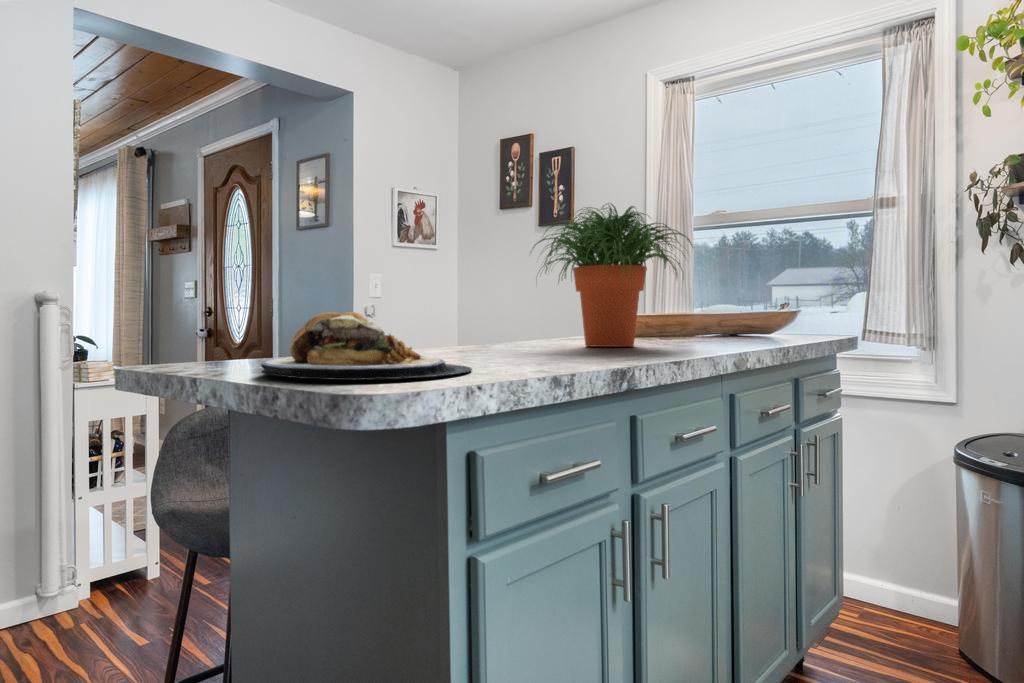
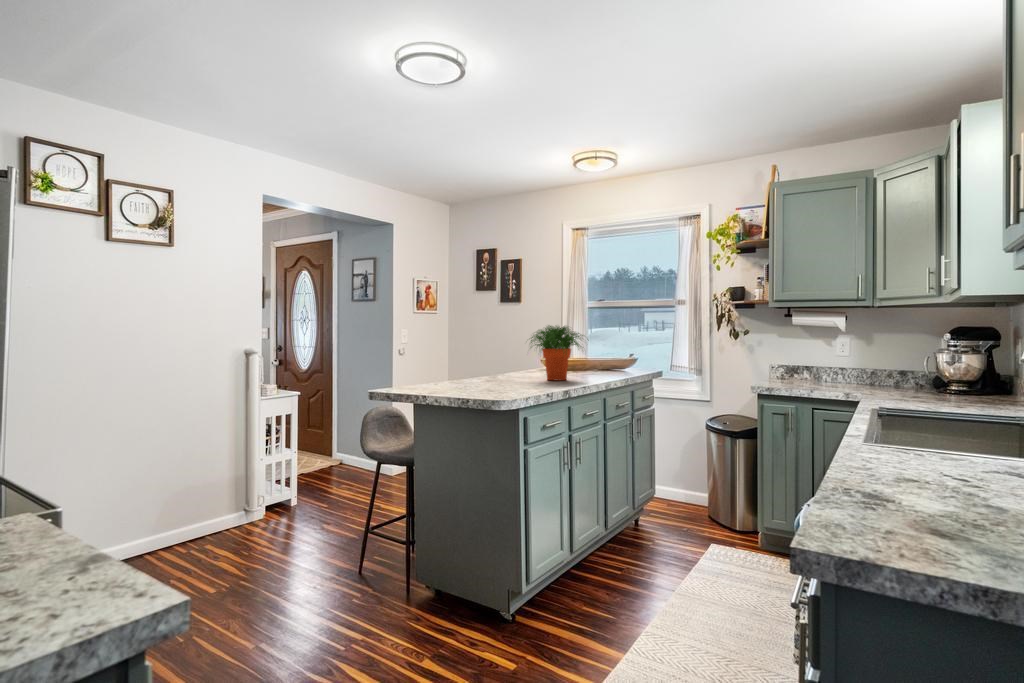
plate: present [261,312,472,380] -> none [461,376,524,396]

